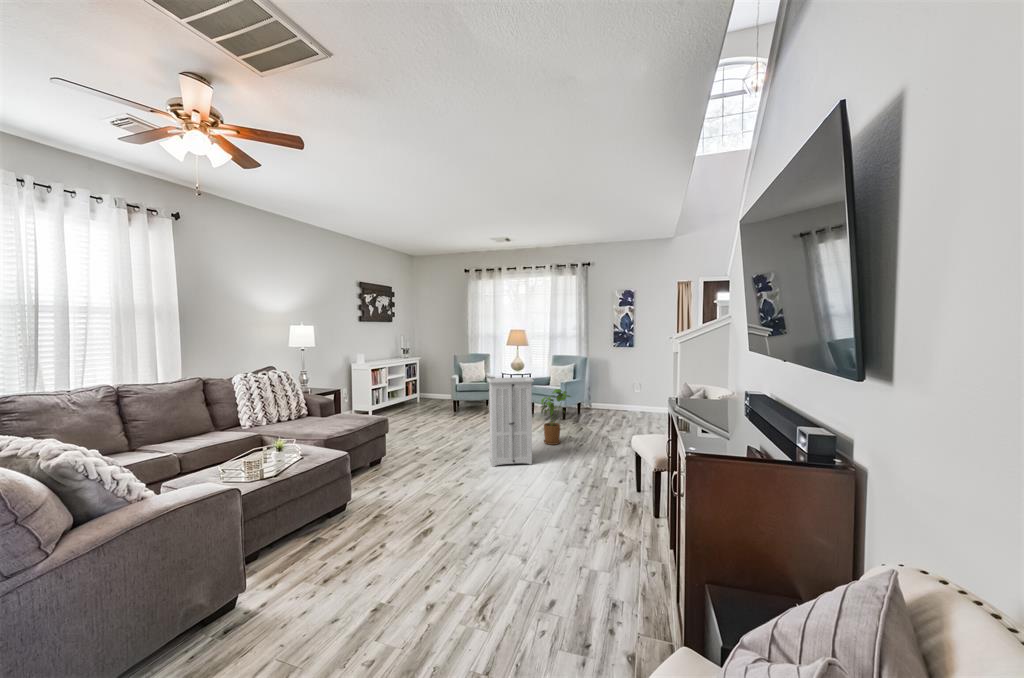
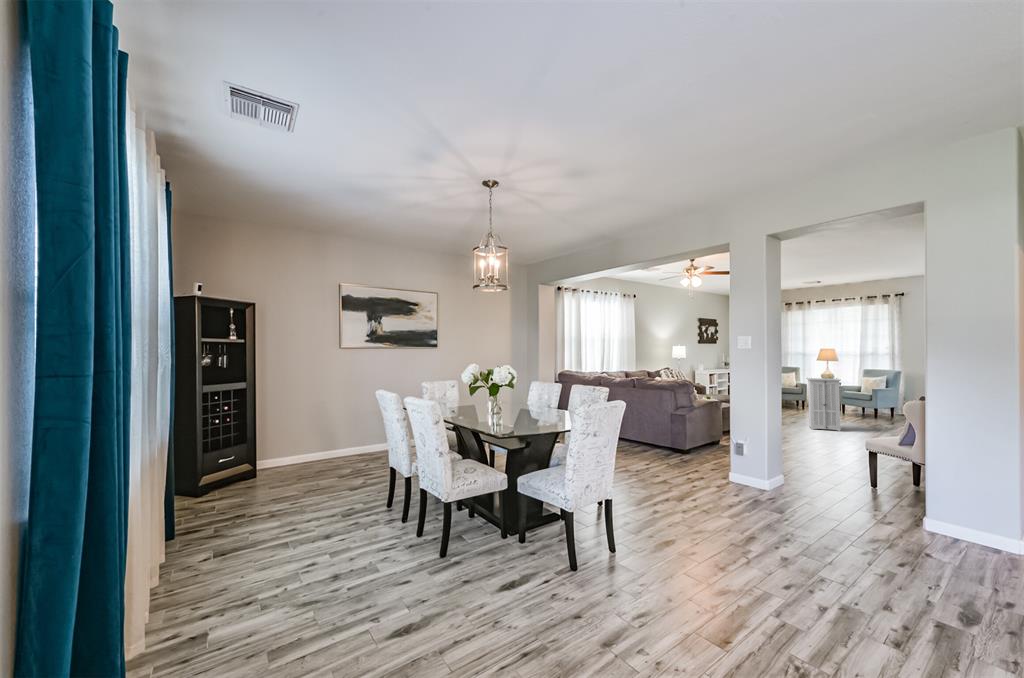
house plant: present [541,389,571,445] -> none [848,389,875,427]

